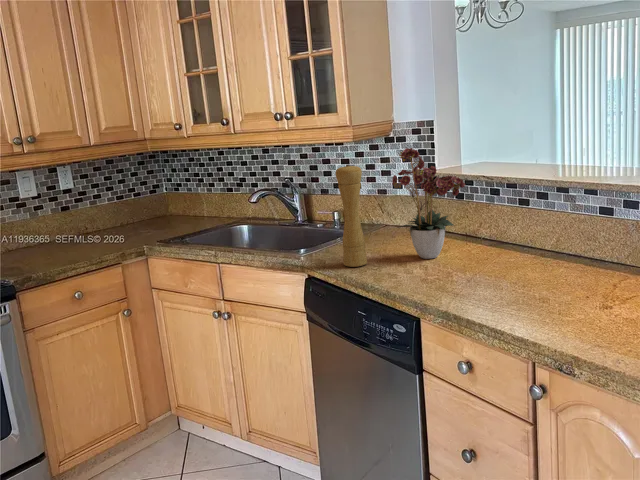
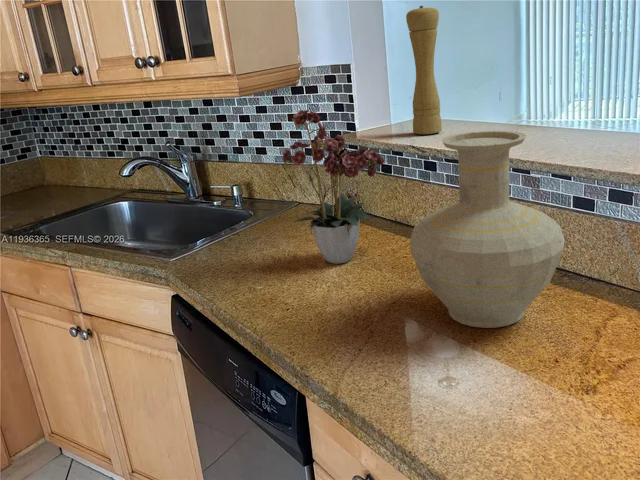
vase: none [489,159,596,289] -> present [410,131,565,328]
pepper mill: present [335,165,367,267] -> present [406,6,442,134]

